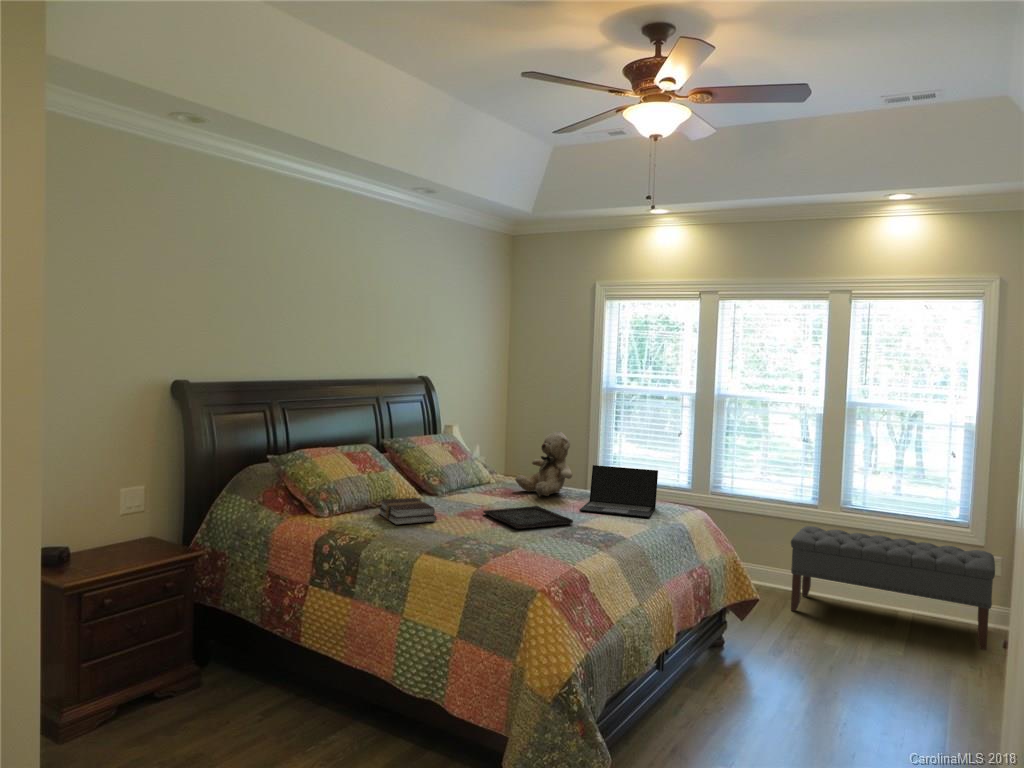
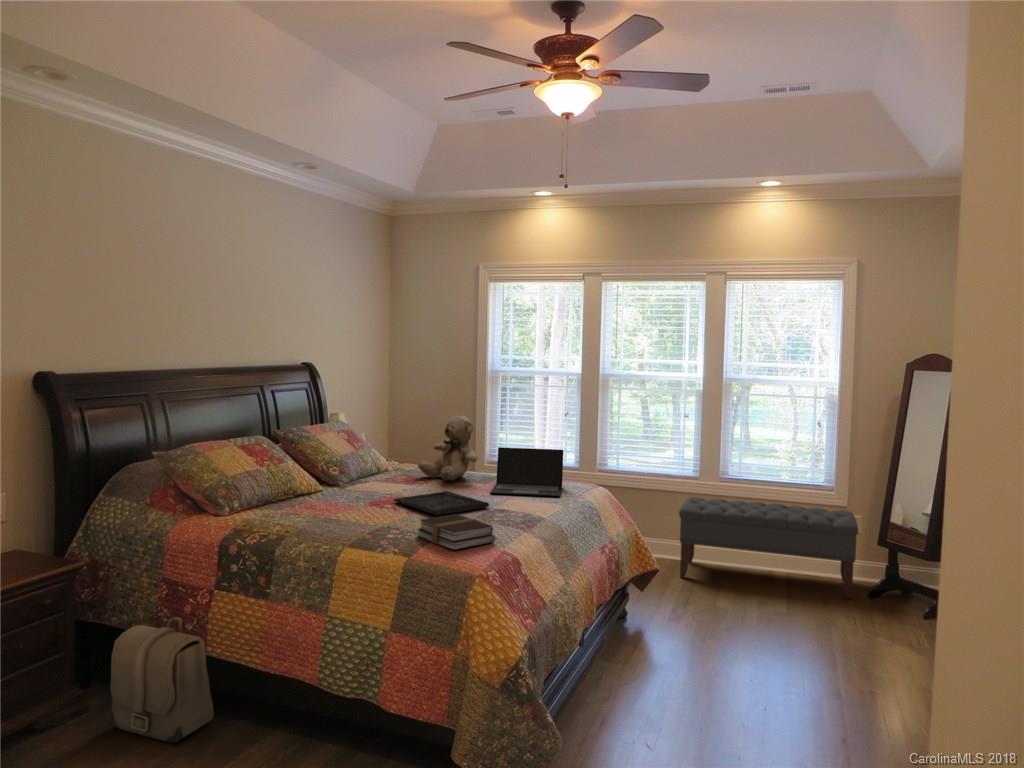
book: present [379,498,437,525] -> present [417,514,495,550]
backpack: none [218,607,305,722] -> present [110,617,214,743]

